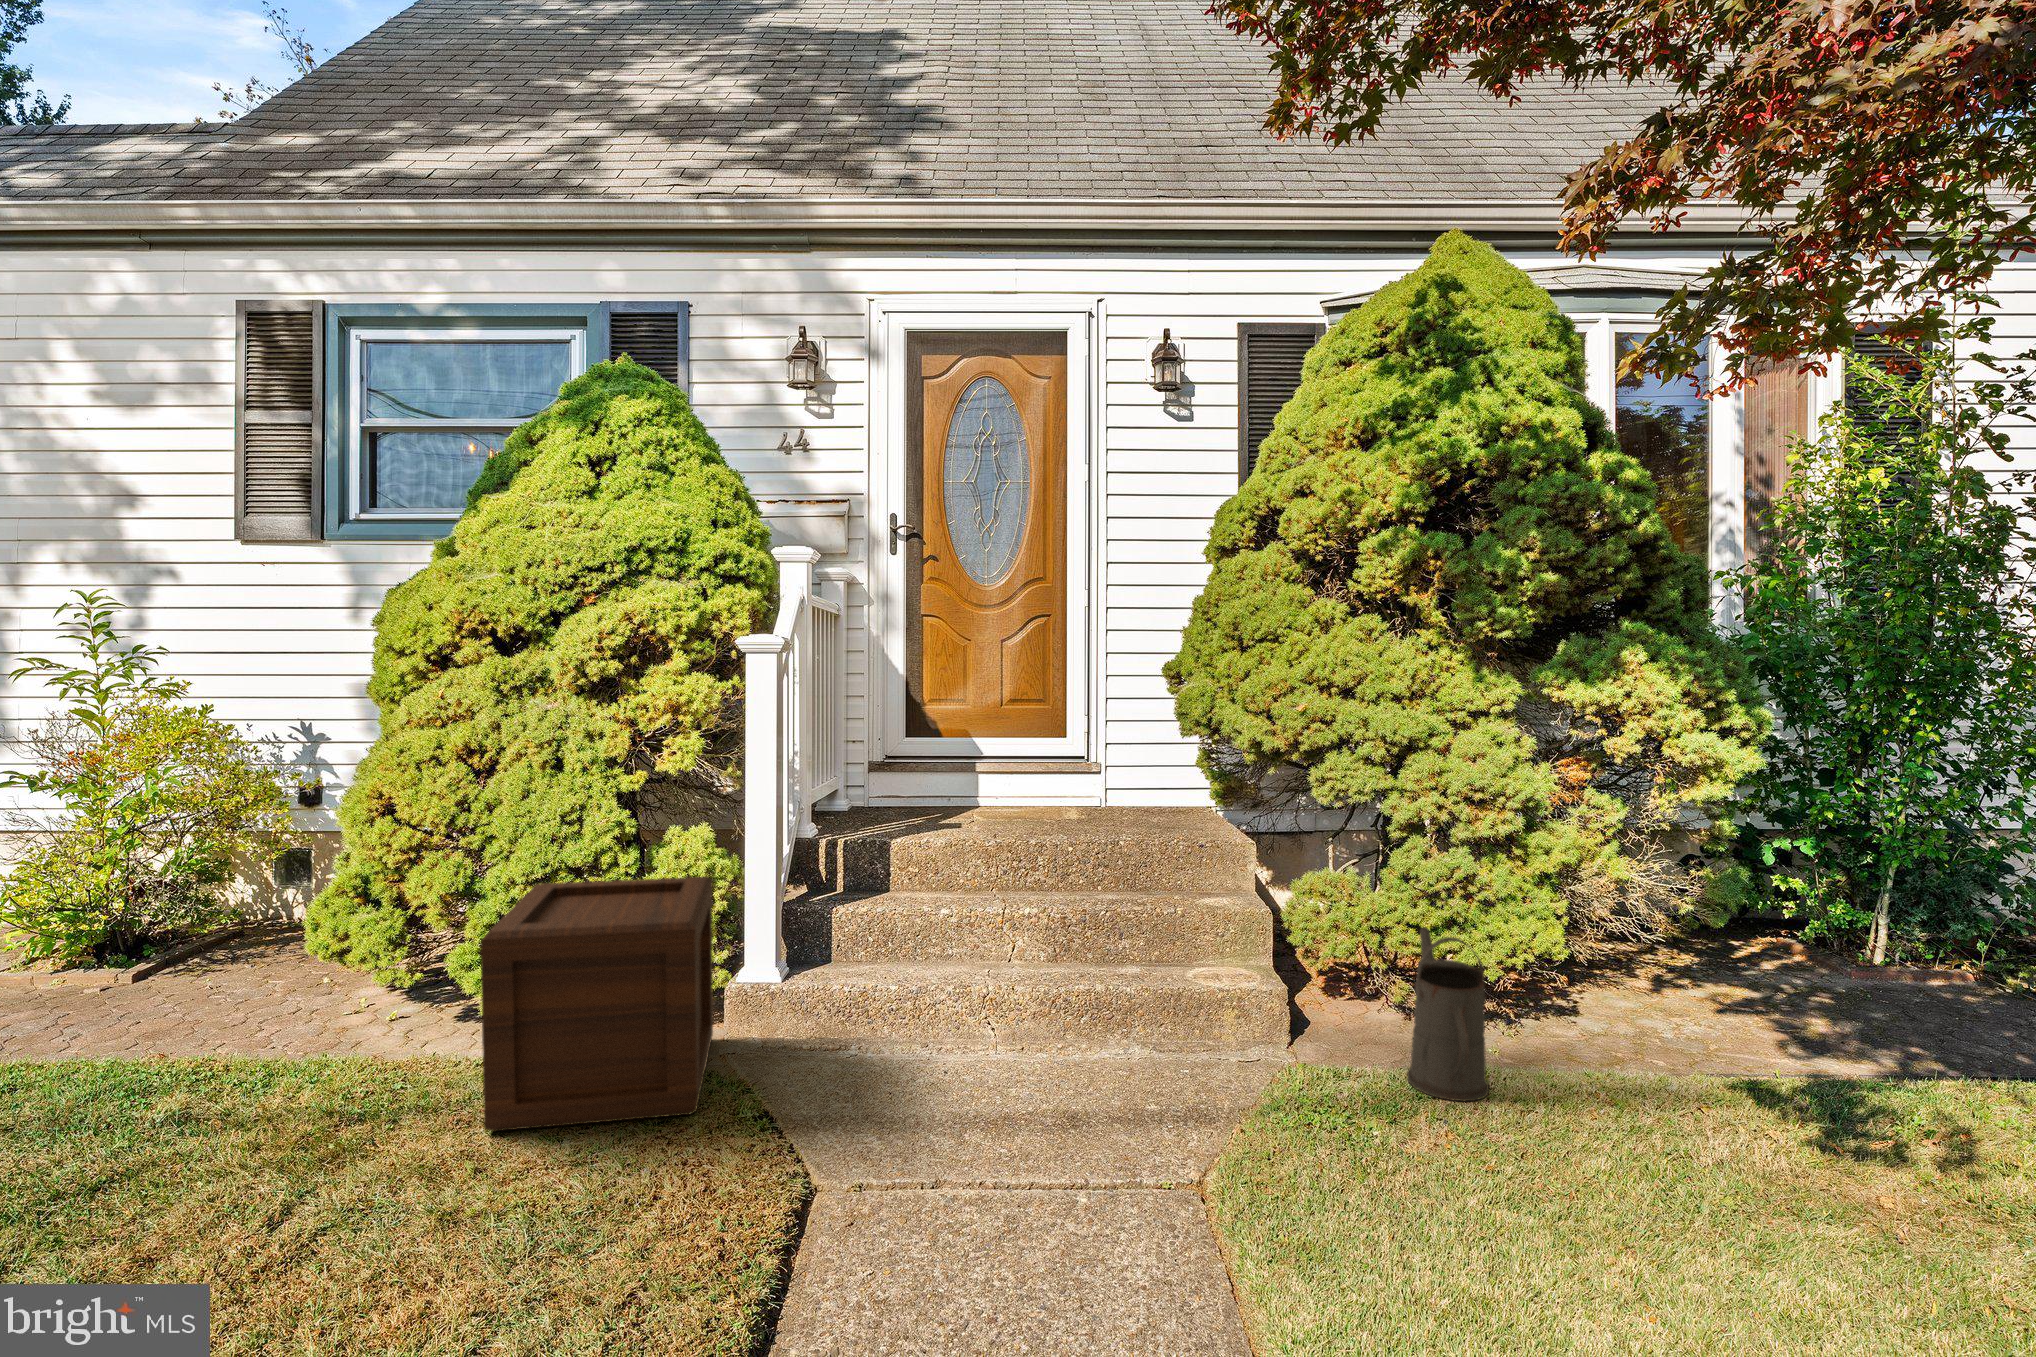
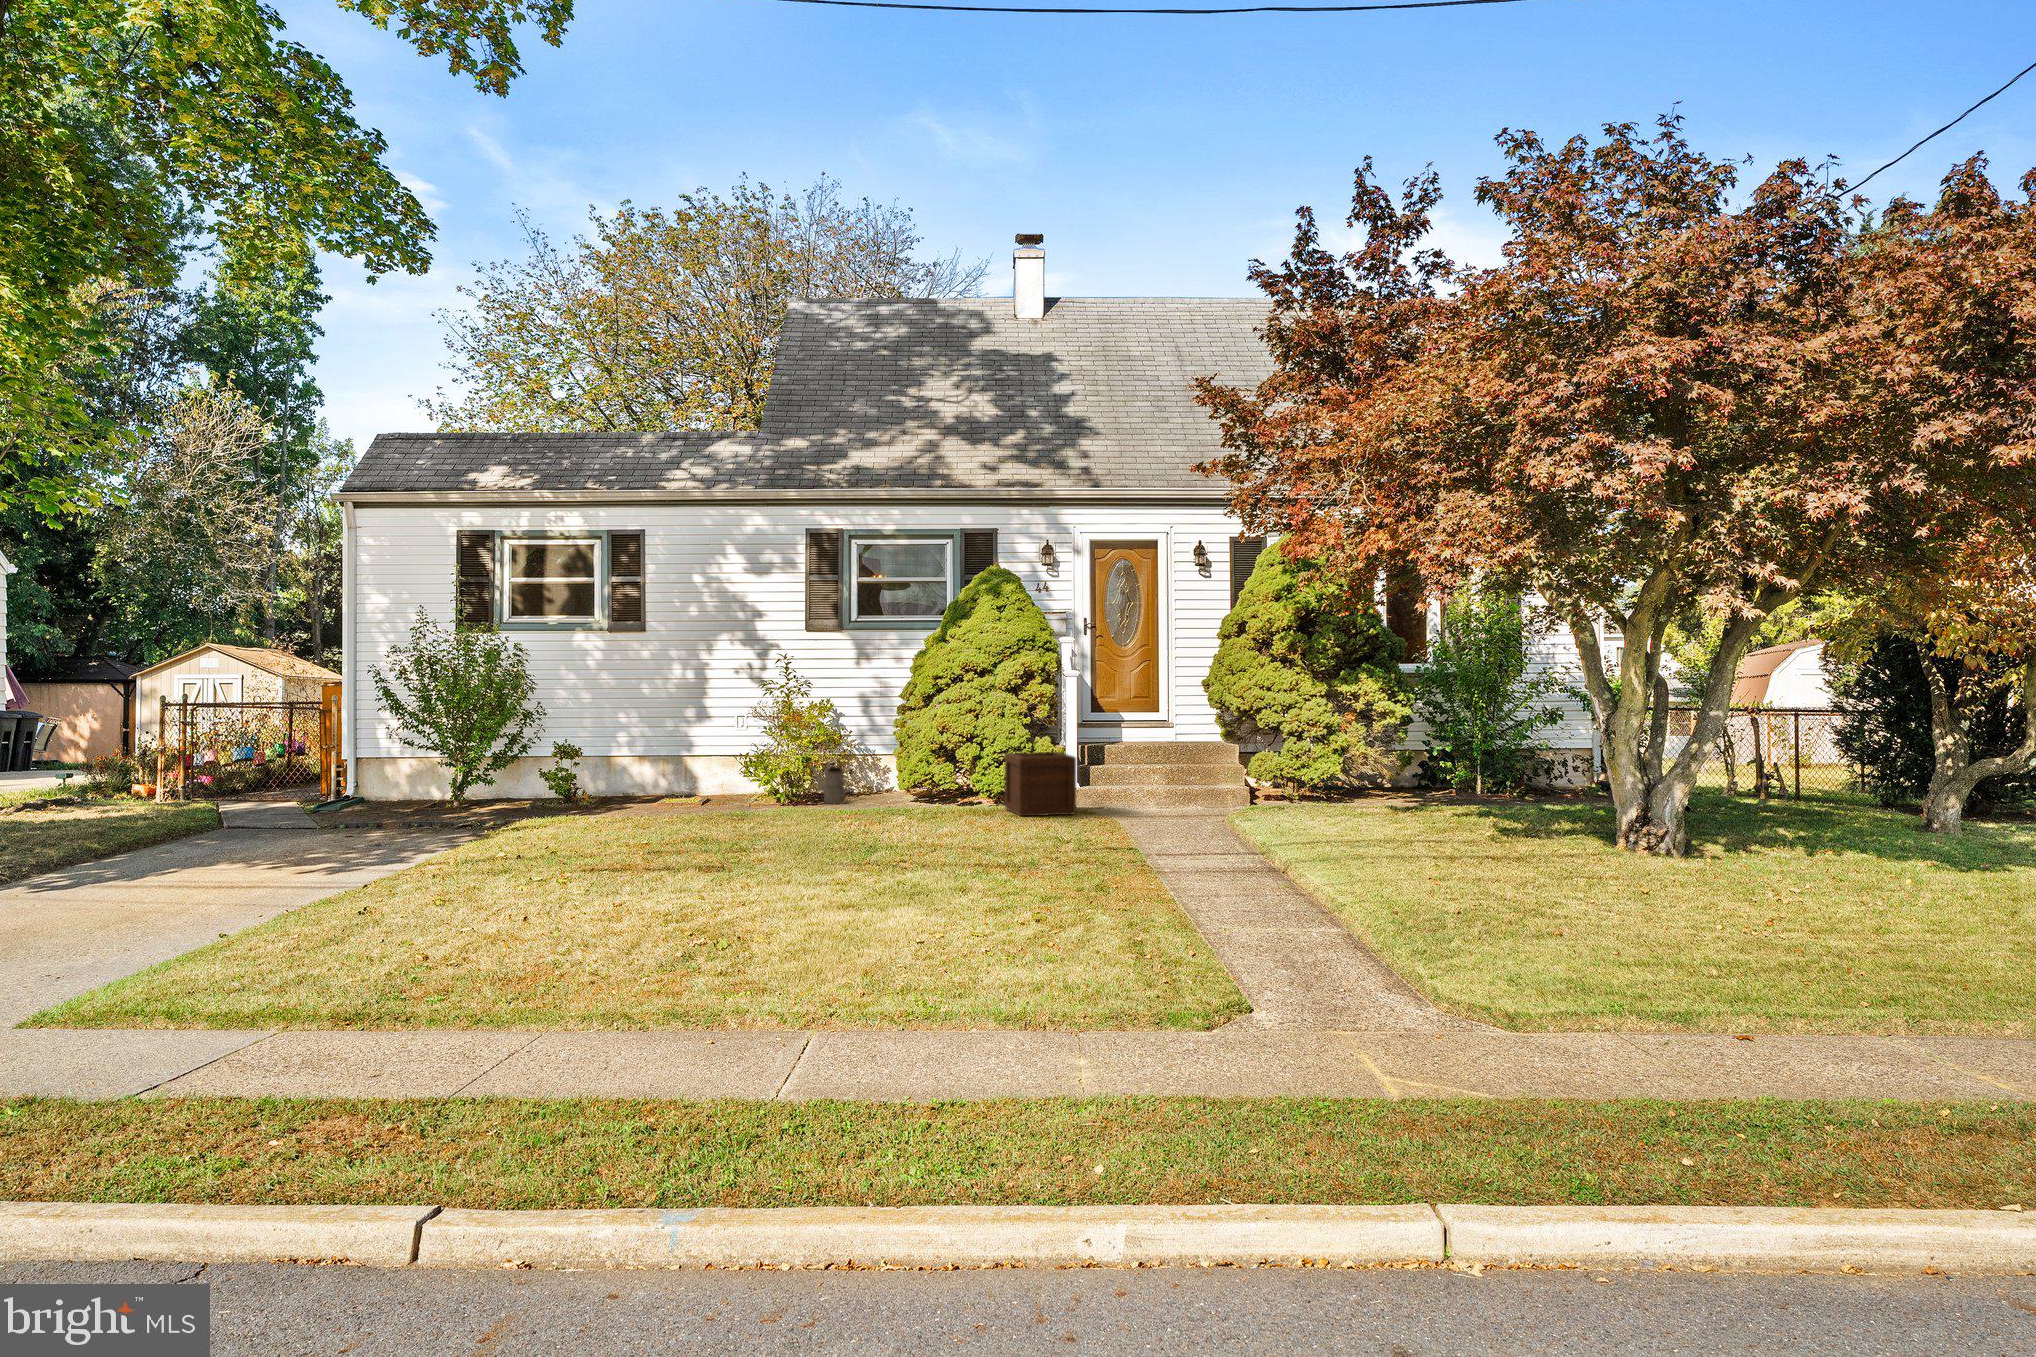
watering can: present [1407,927,1489,1101] -> present [811,760,847,804]

